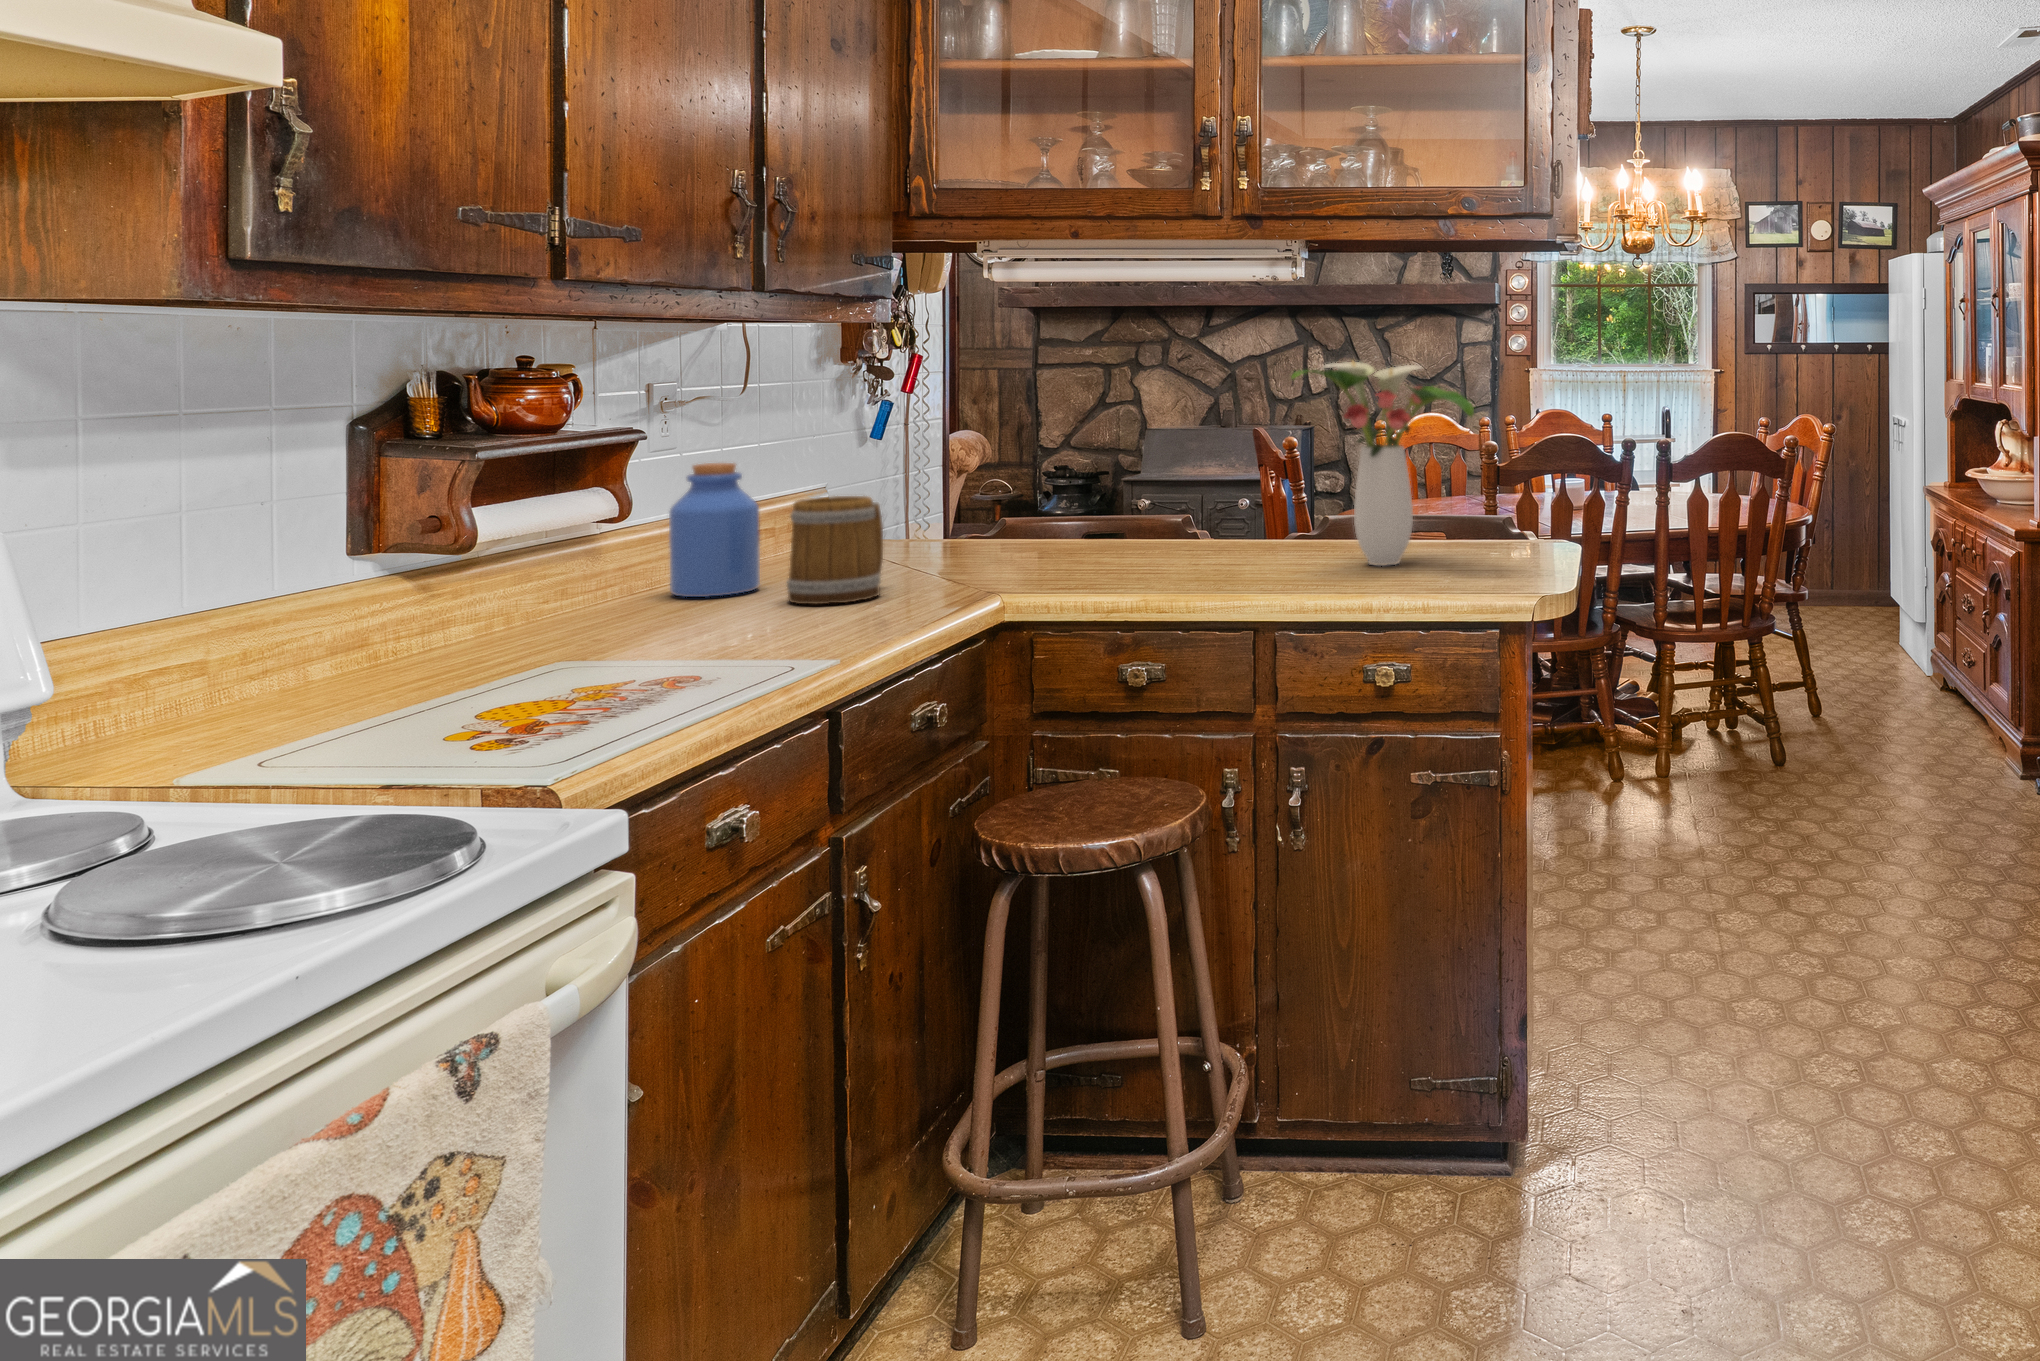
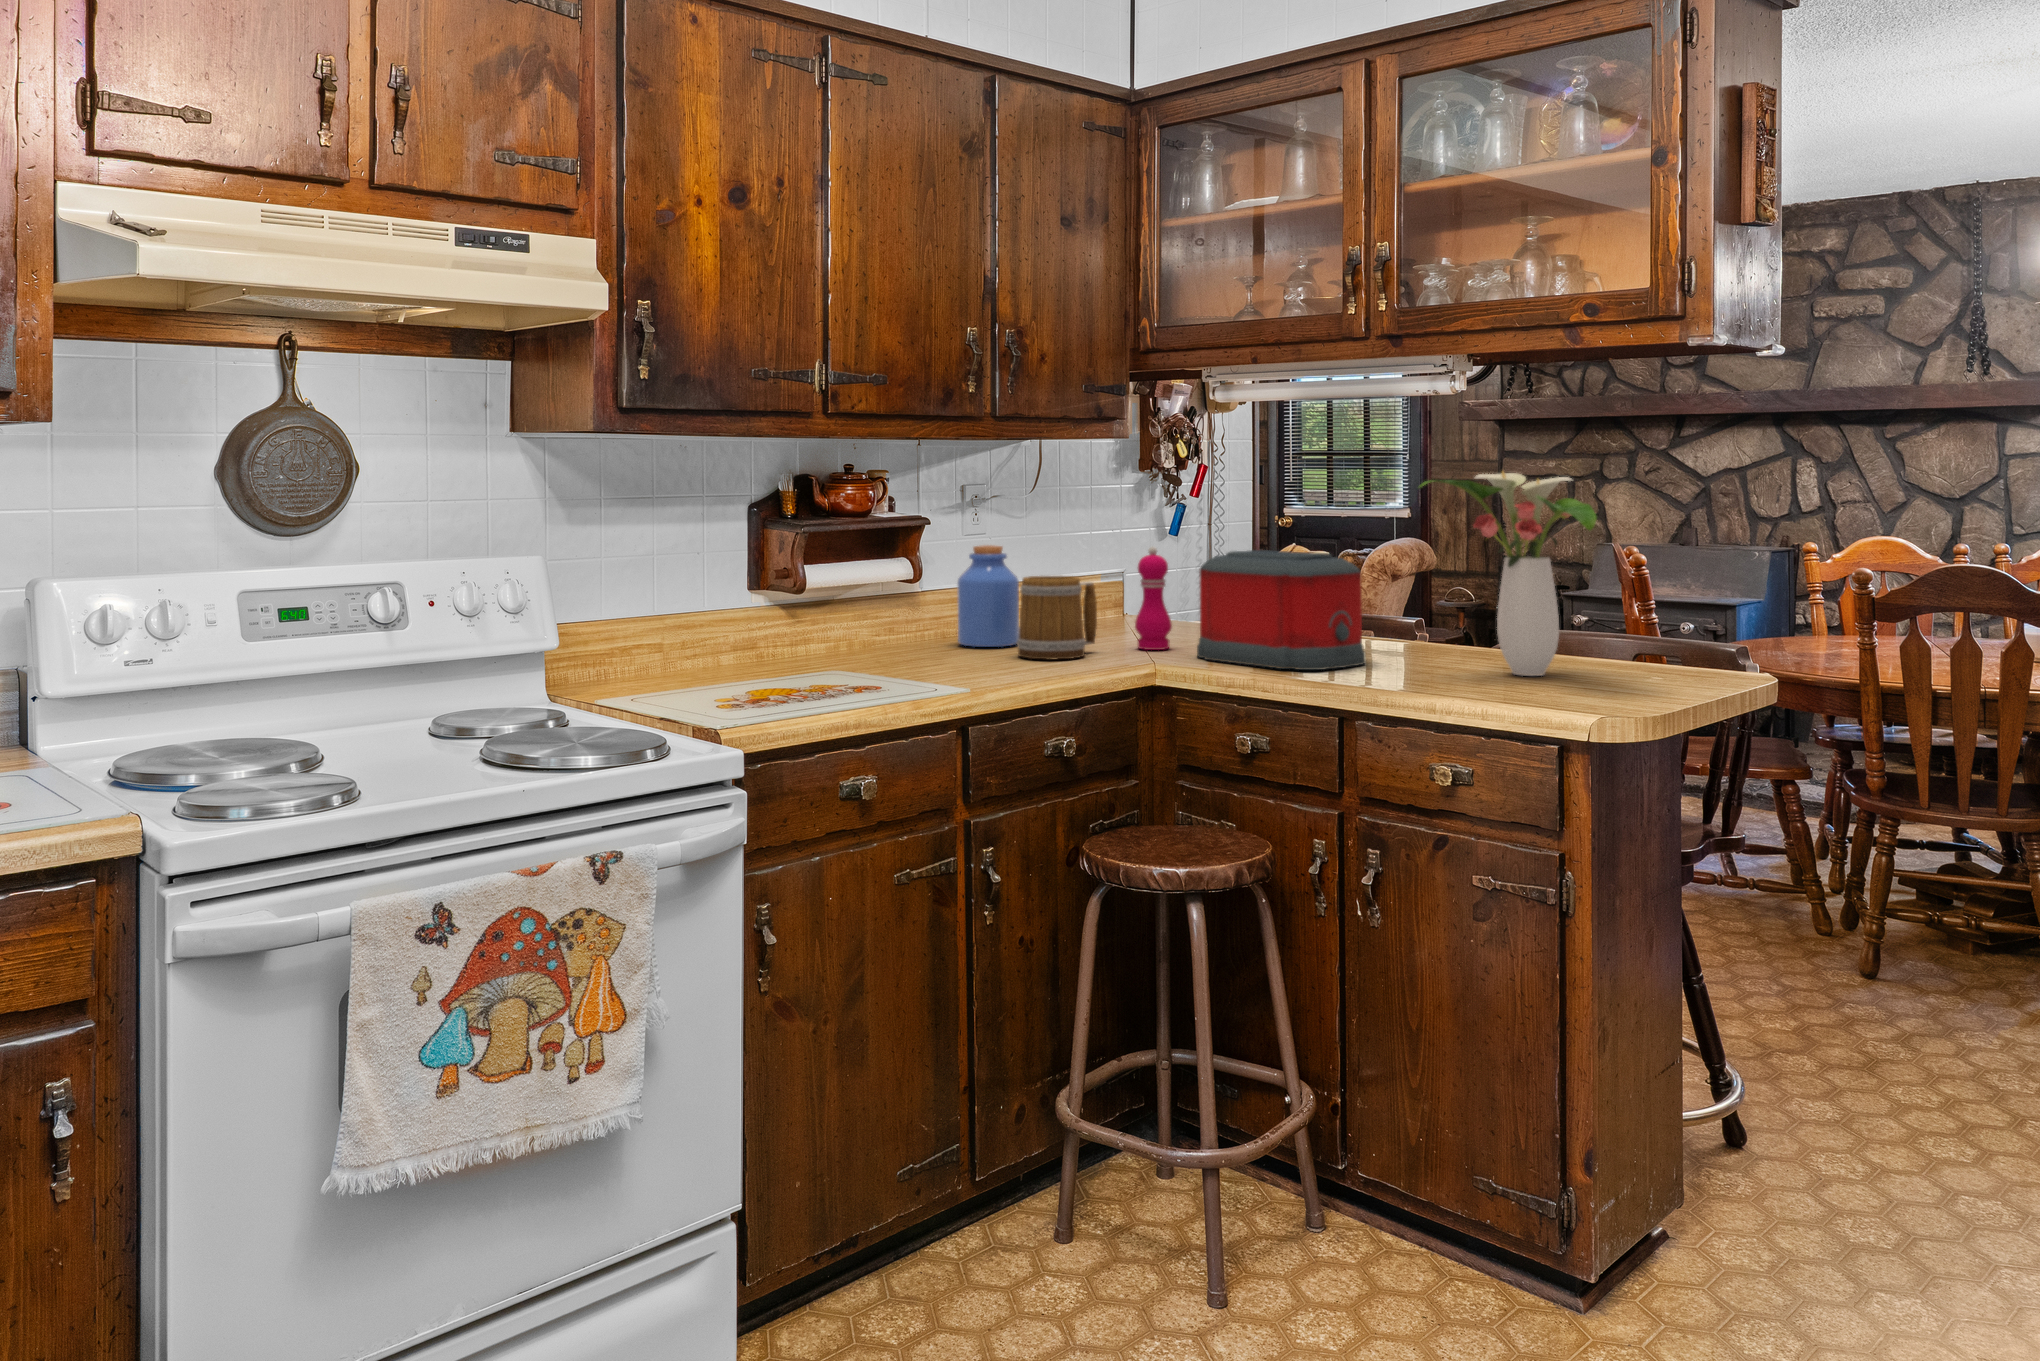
toaster: none [1017,452,1215,584] -> present [1197,550,1366,670]
pepper mill: none [922,454,968,578] -> present [1135,547,1172,650]

